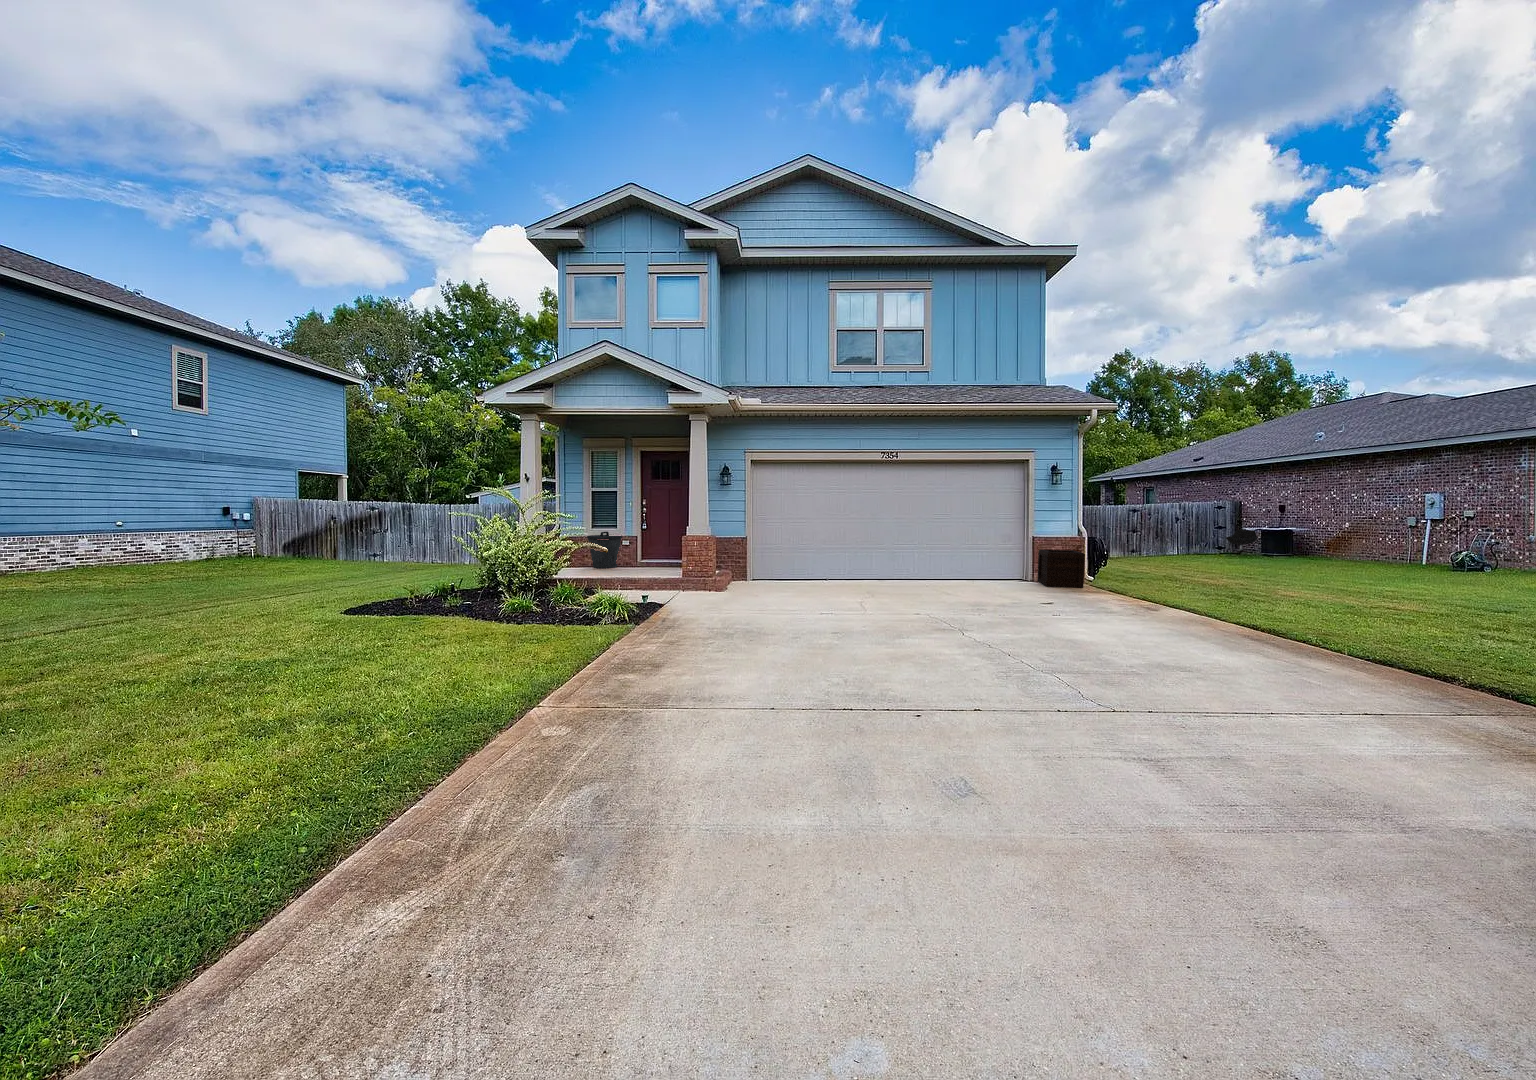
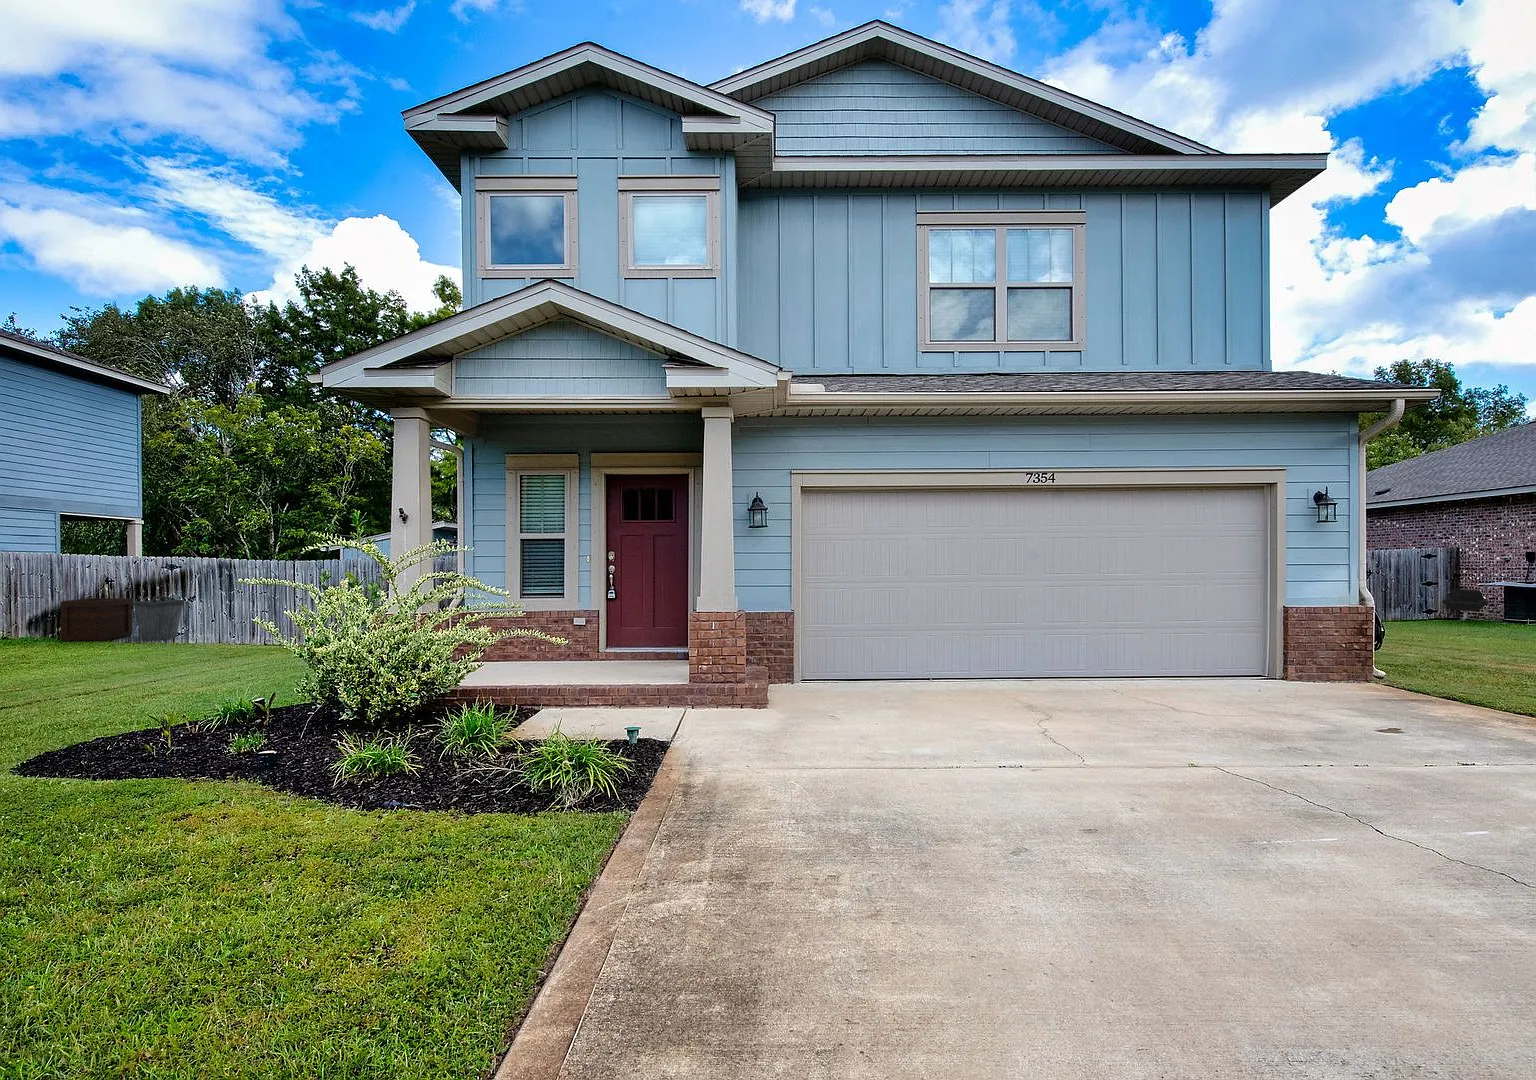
trash can: present [587,532,622,568] -> present [133,596,184,641]
wooden crate: present [1037,550,1085,588] -> present [61,598,132,641]

